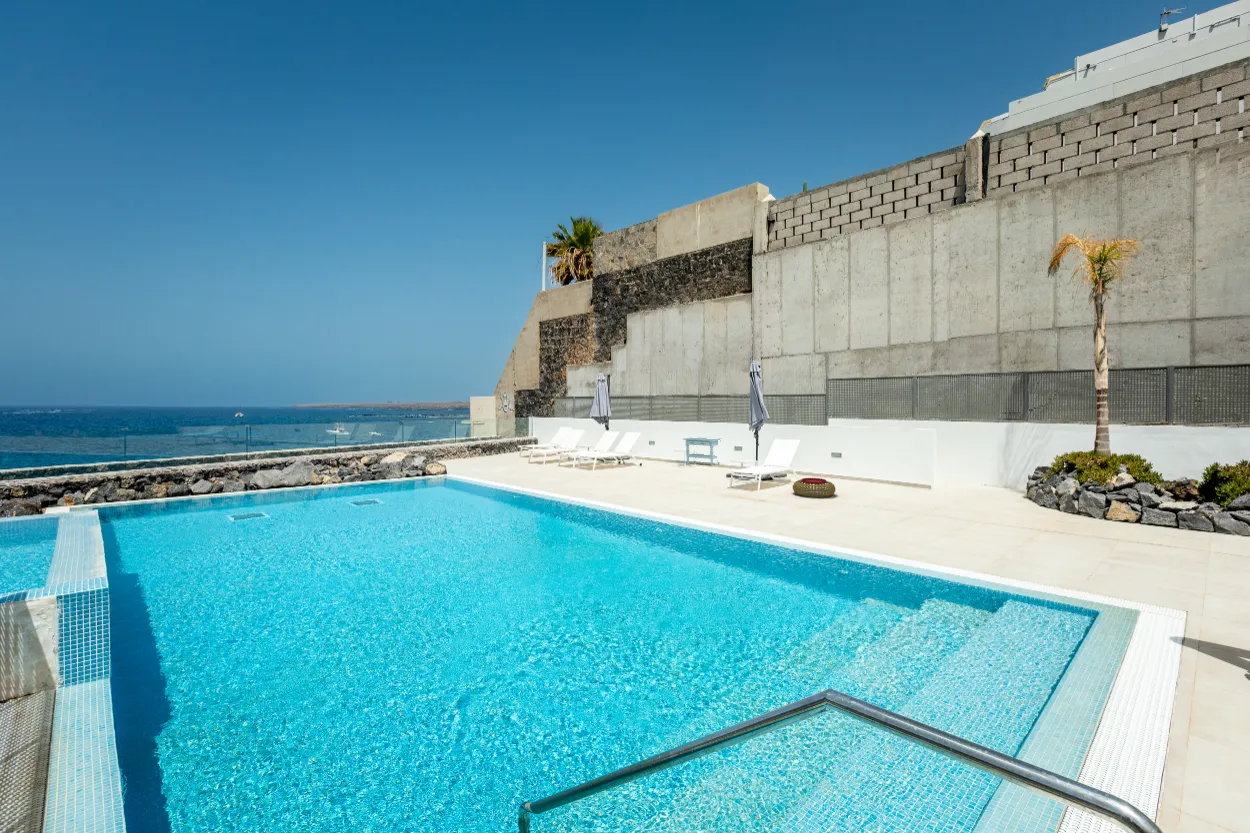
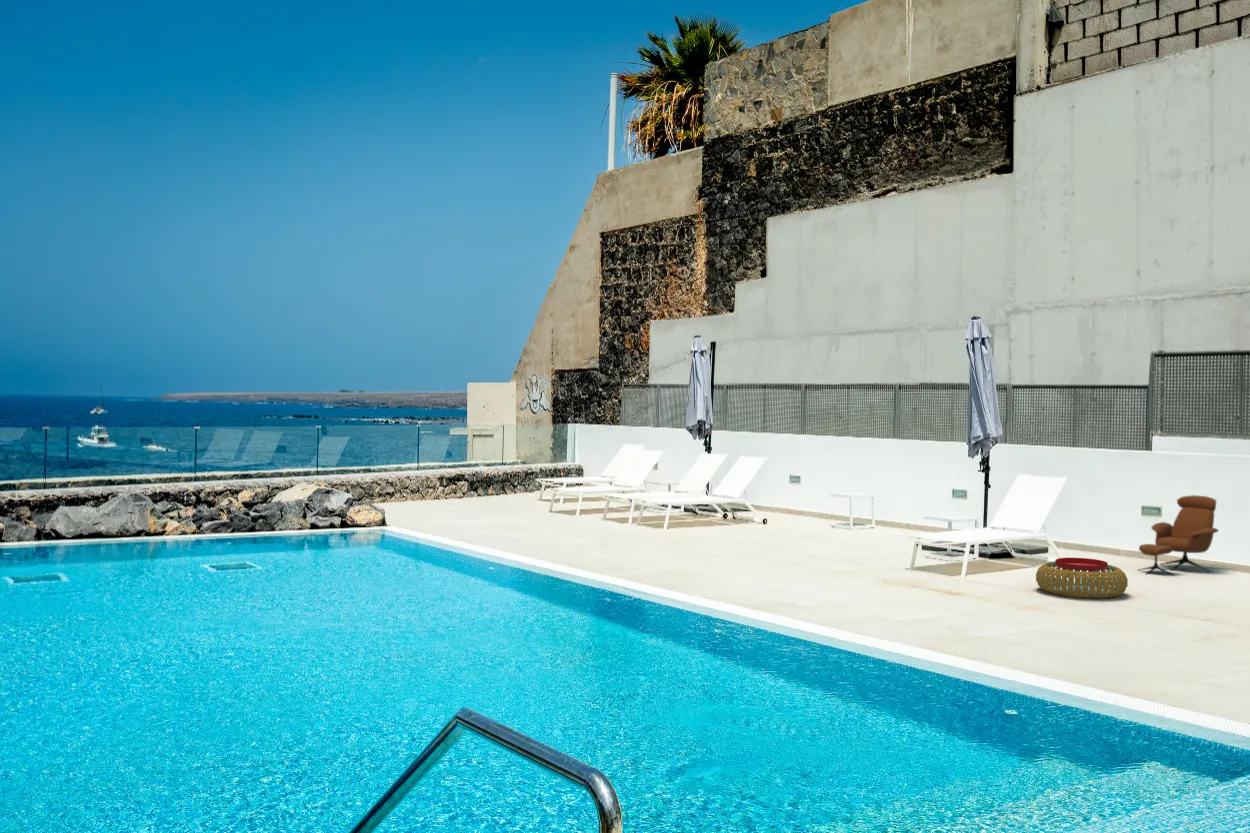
side table: present [683,437,720,466] -> none [852,471,937,532]
lounge chair: none [828,446,862,484] -> present [1139,495,1218,575]

